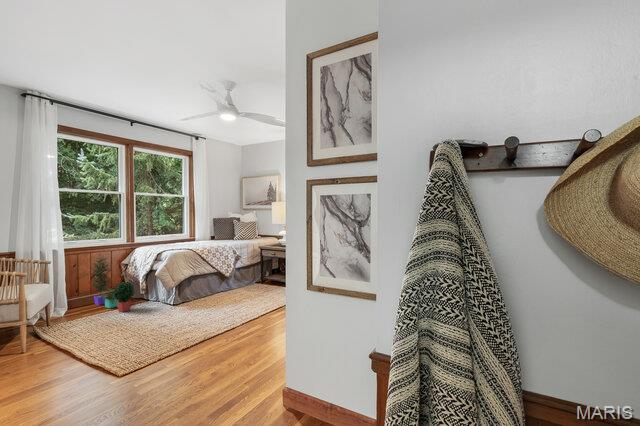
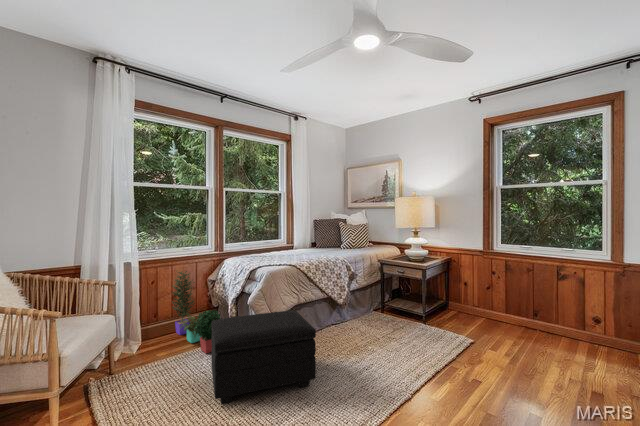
footstool: none [127,277,201,331] -> present [211,311,316,404]

